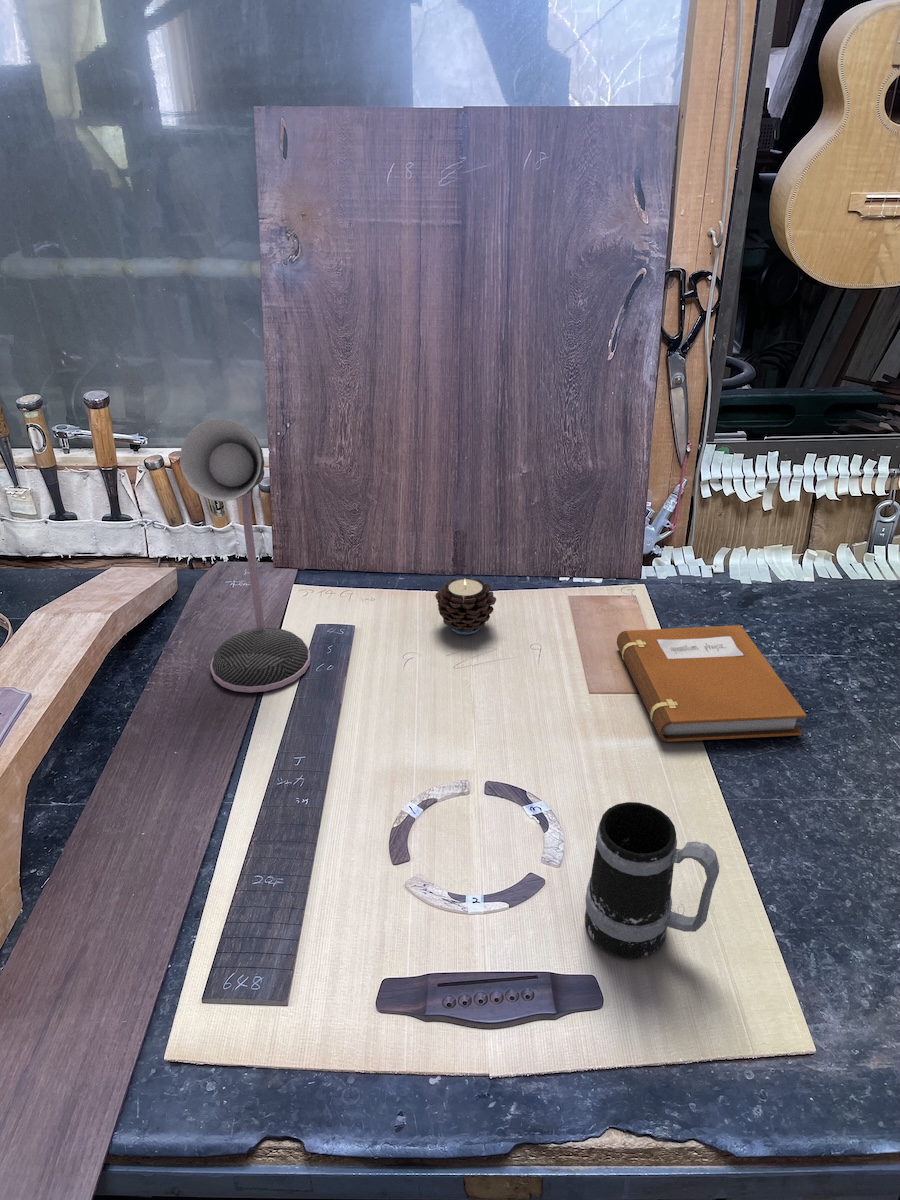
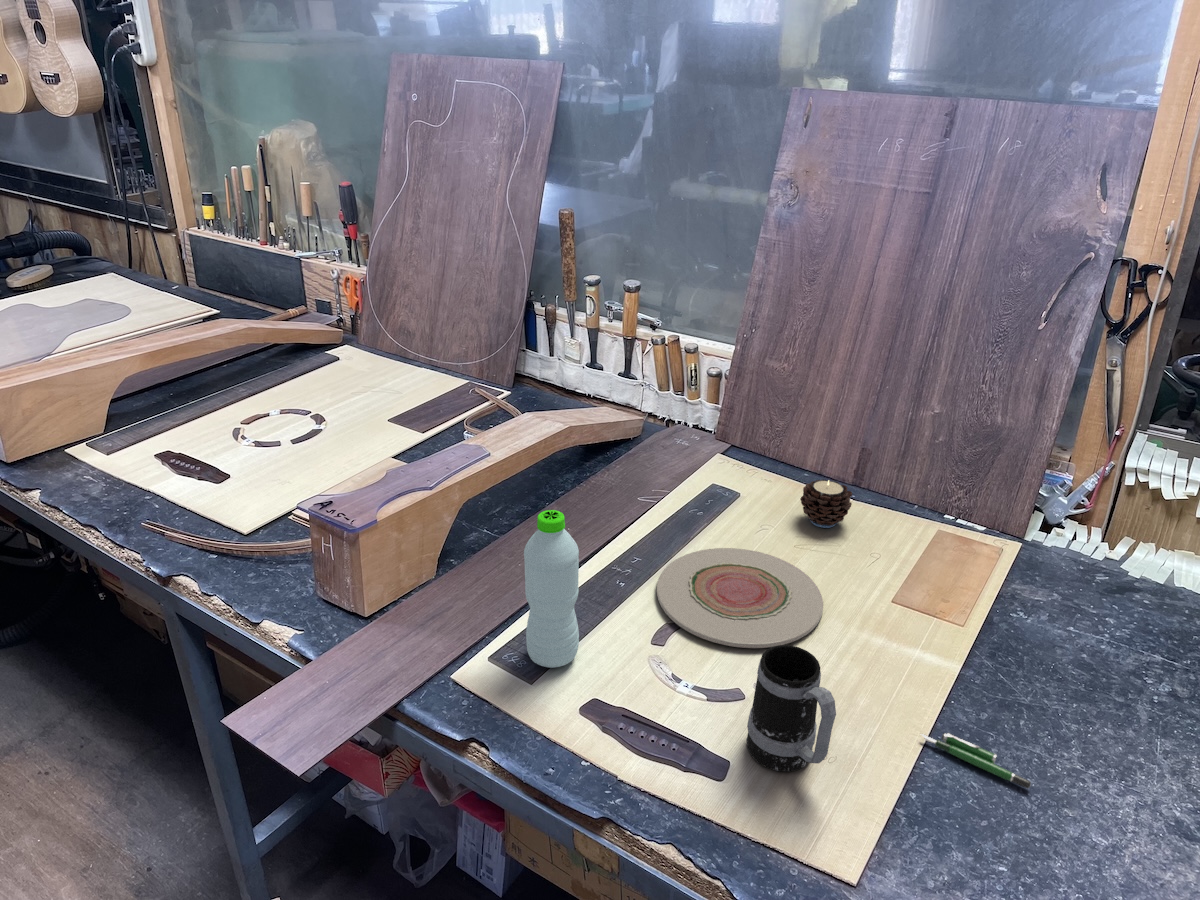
desk lamp: present [180,418,310,693] -> none [618,308,695,514]
notebook: present [617,625,807,742] -> none [917,566,1075,704]
plate: none [344,688,551,828] -> present [657,548,823,648]
water bottle: none [221,756,322,975] -> present [524,510,579,668]
pen: none [731,816,850,840] -> present [922,733,1031,788]

